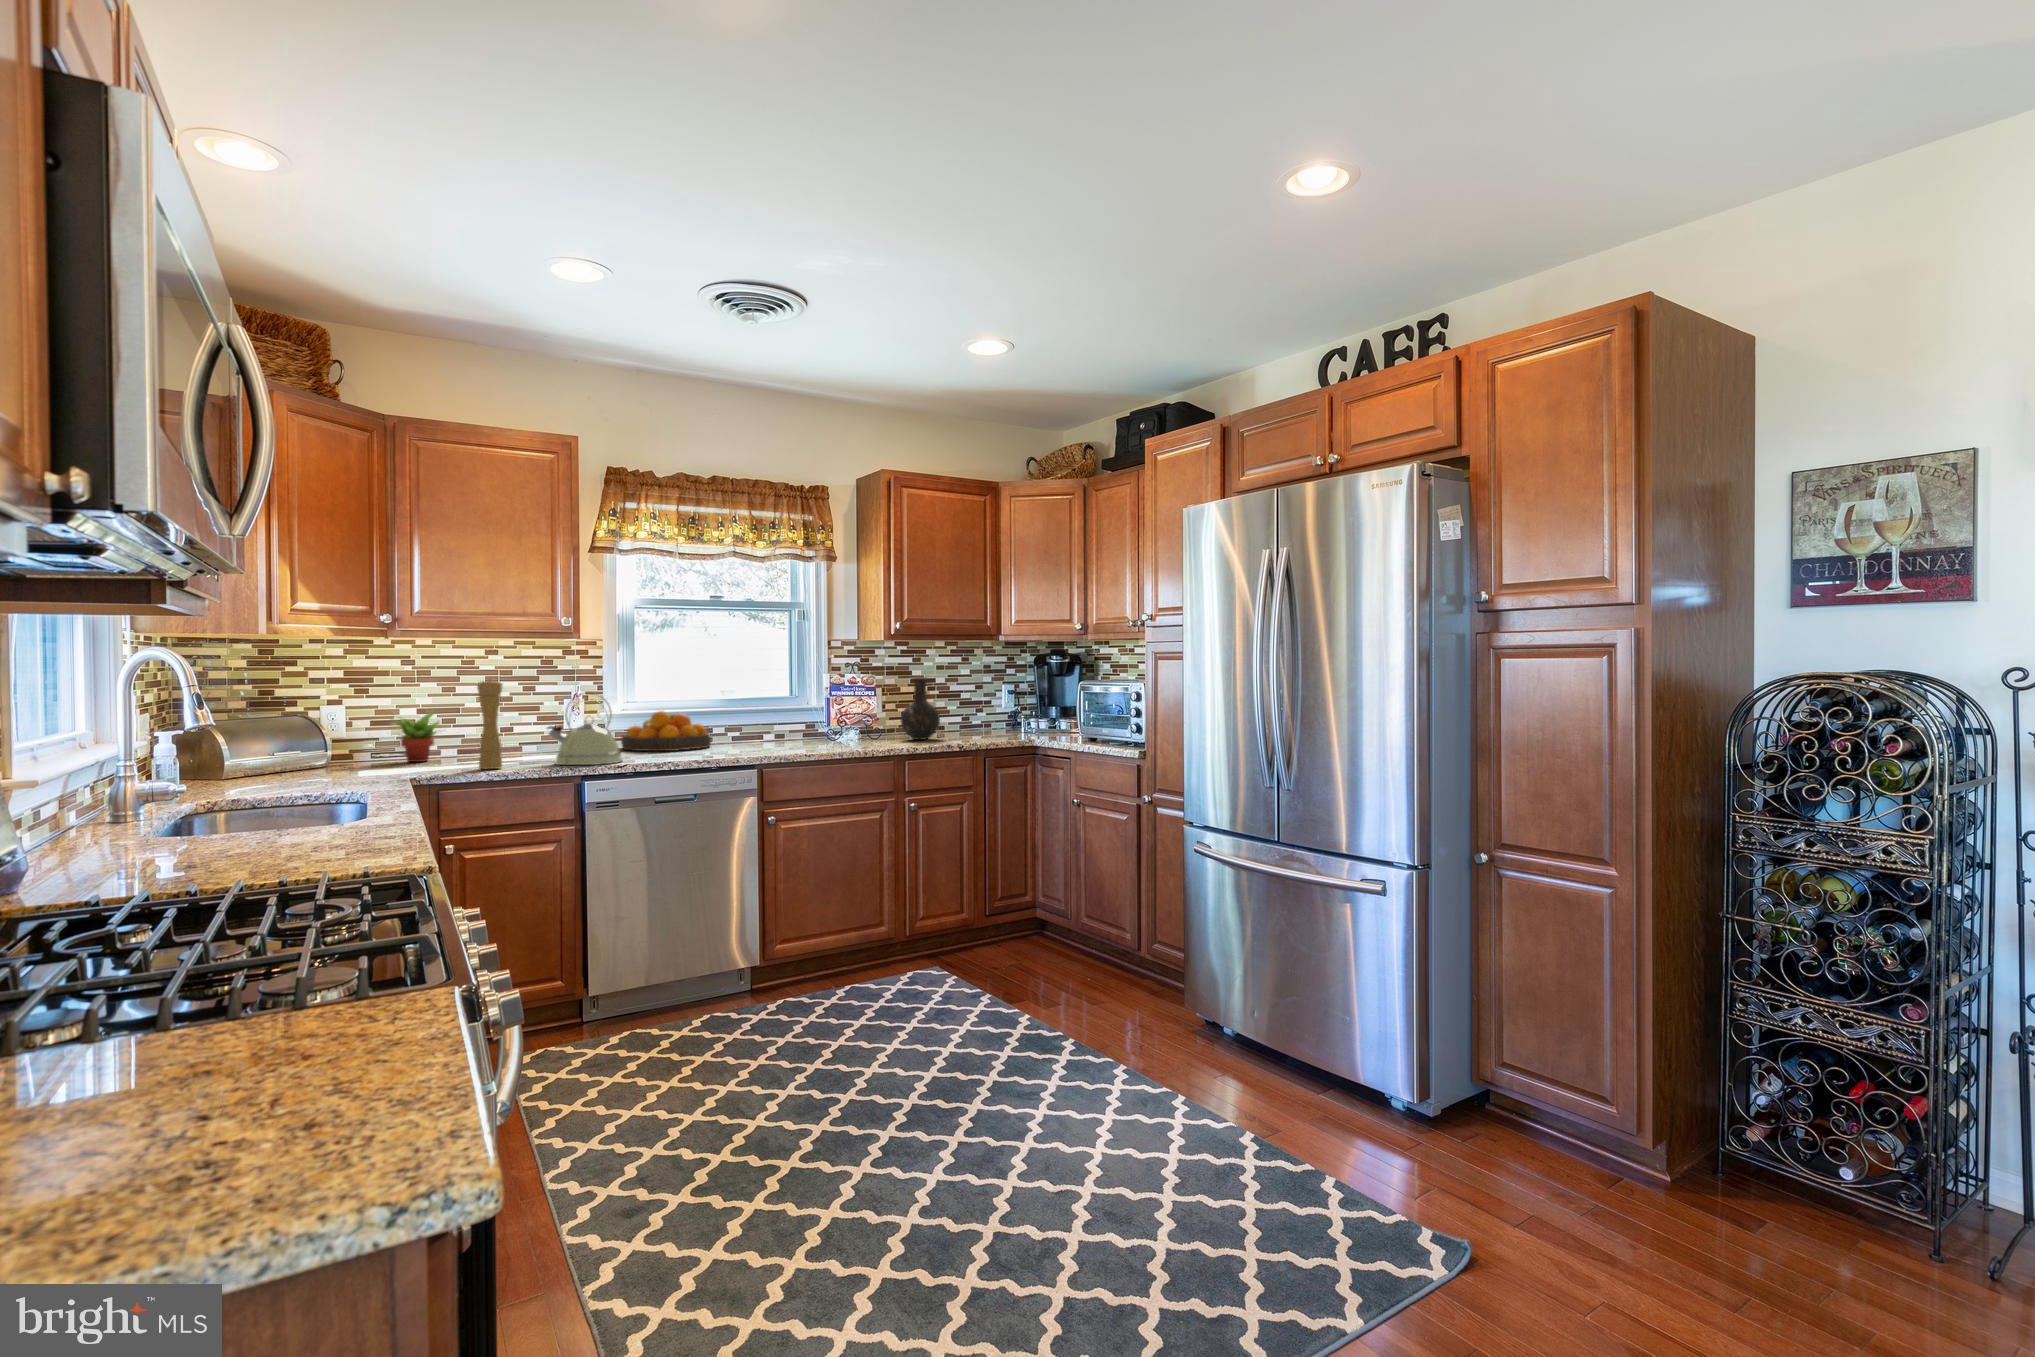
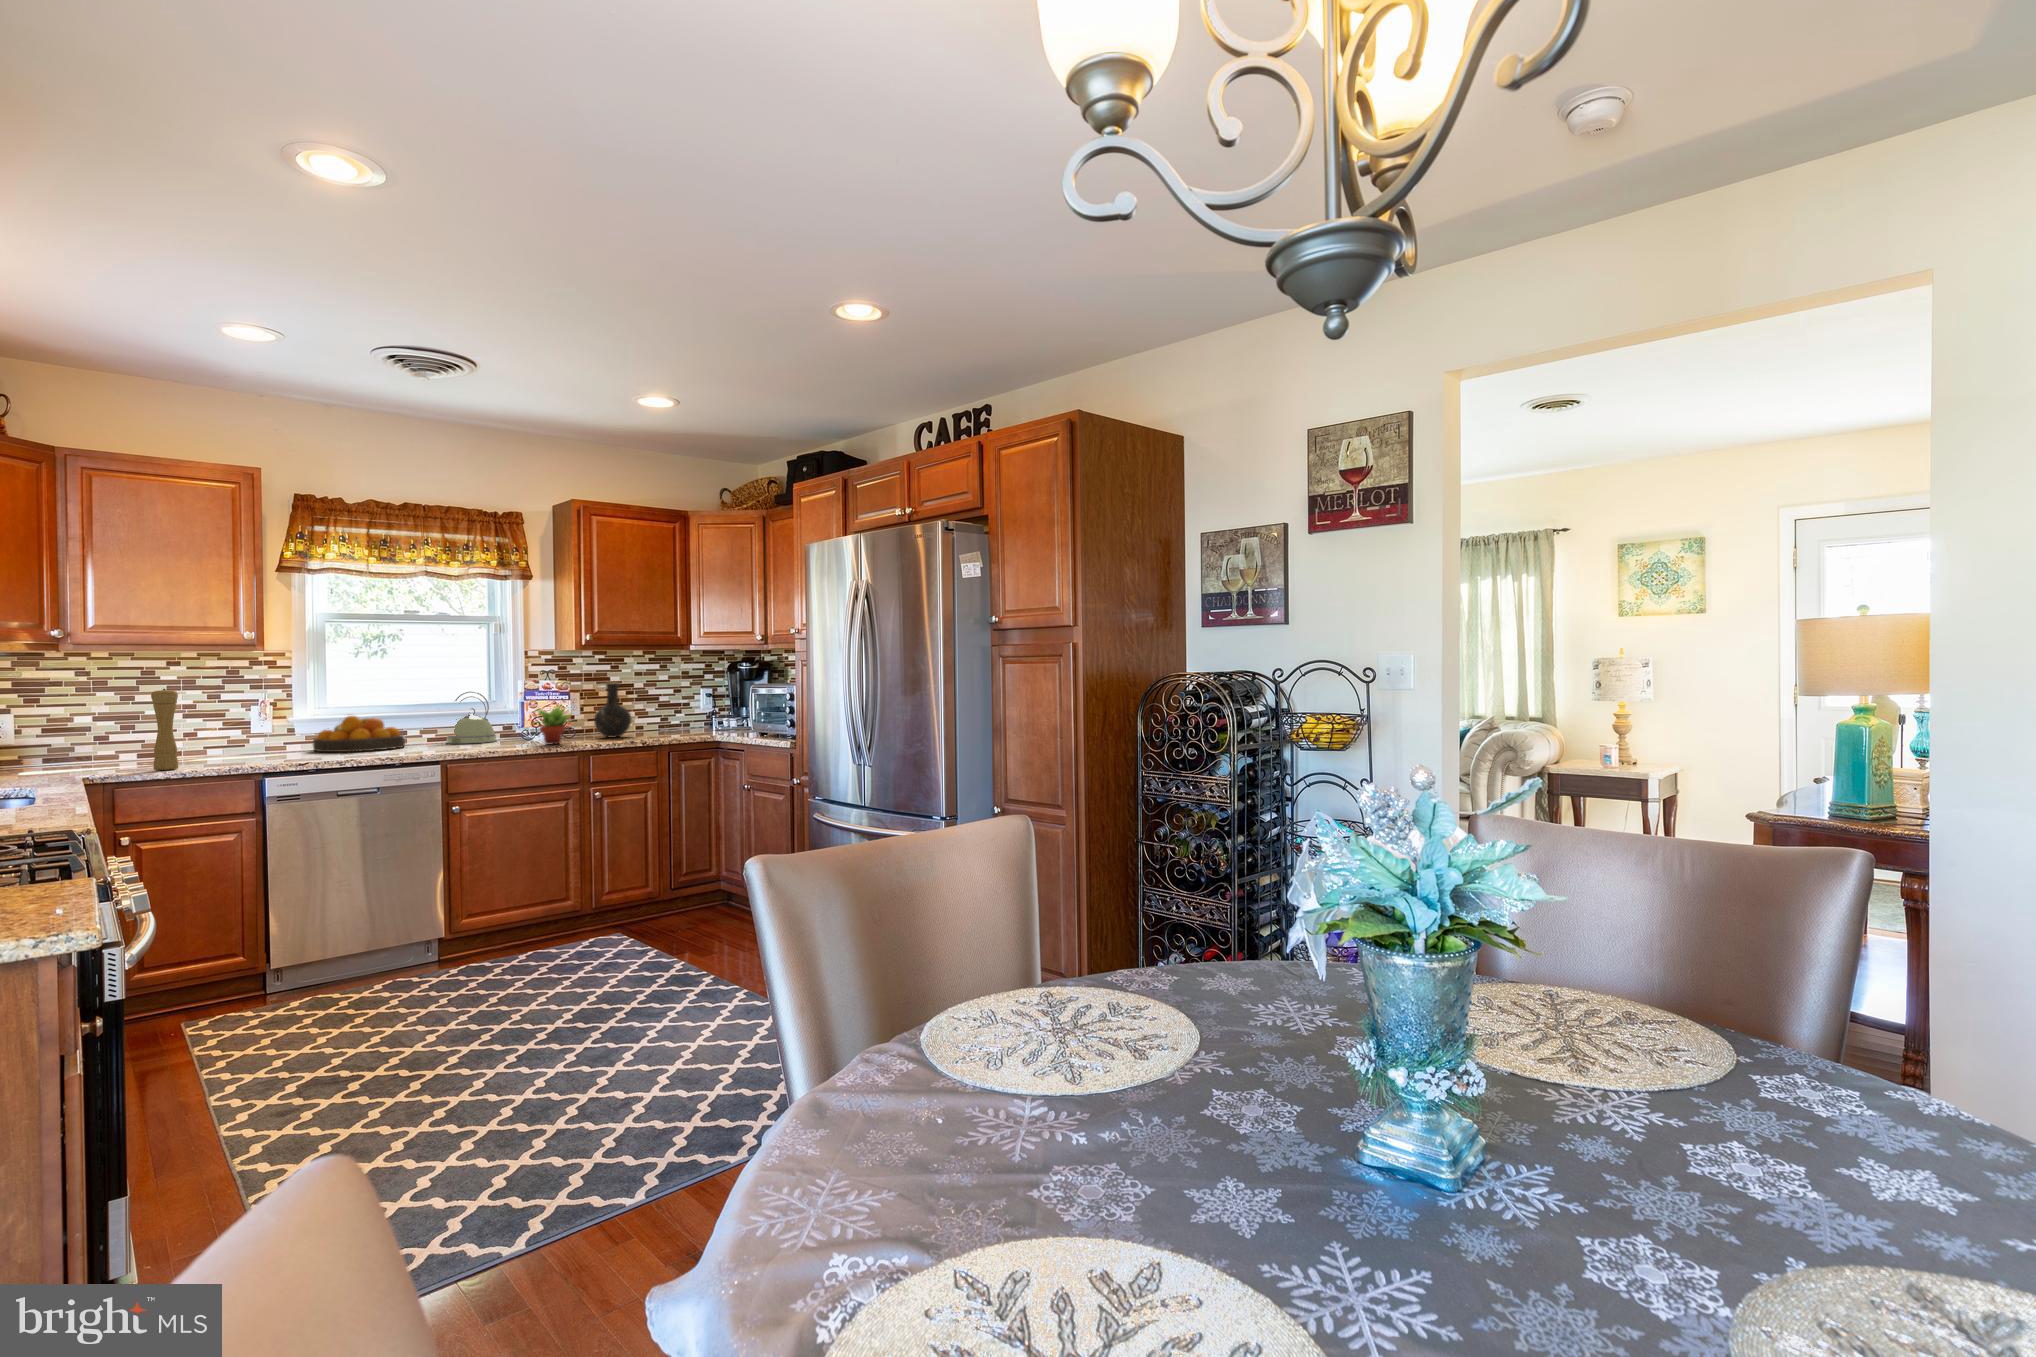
kettle: present [547,694,622,765] -> present [446,692,497,744]
succulent plant: present [396,710,445,762] -> present [537,705,571,745]

